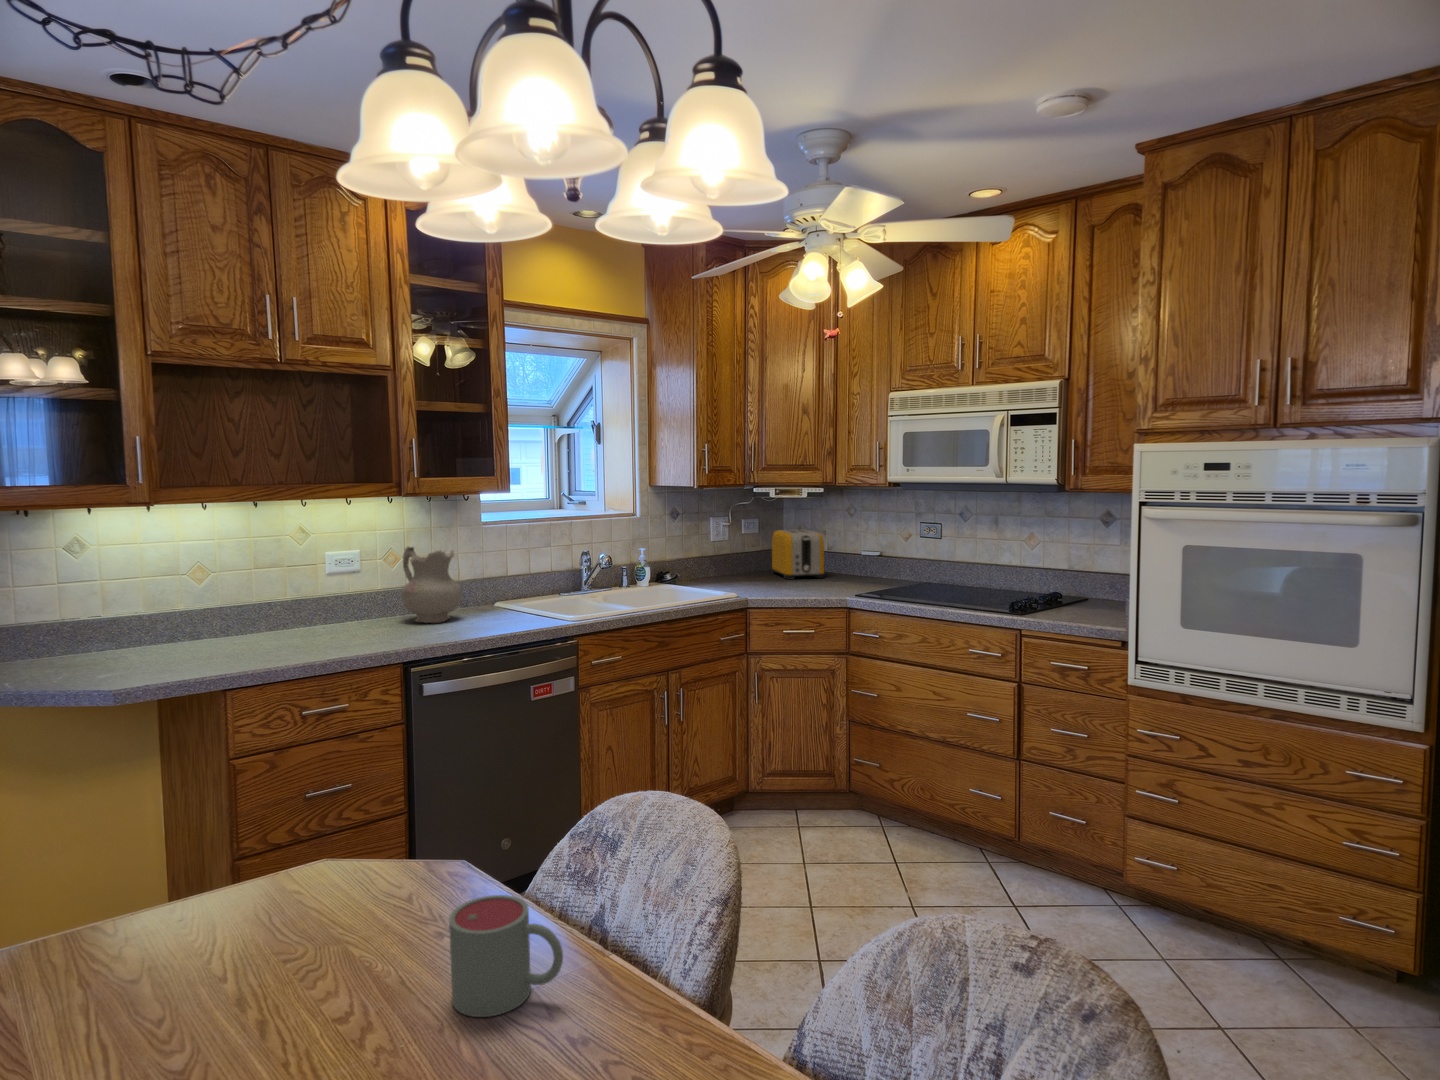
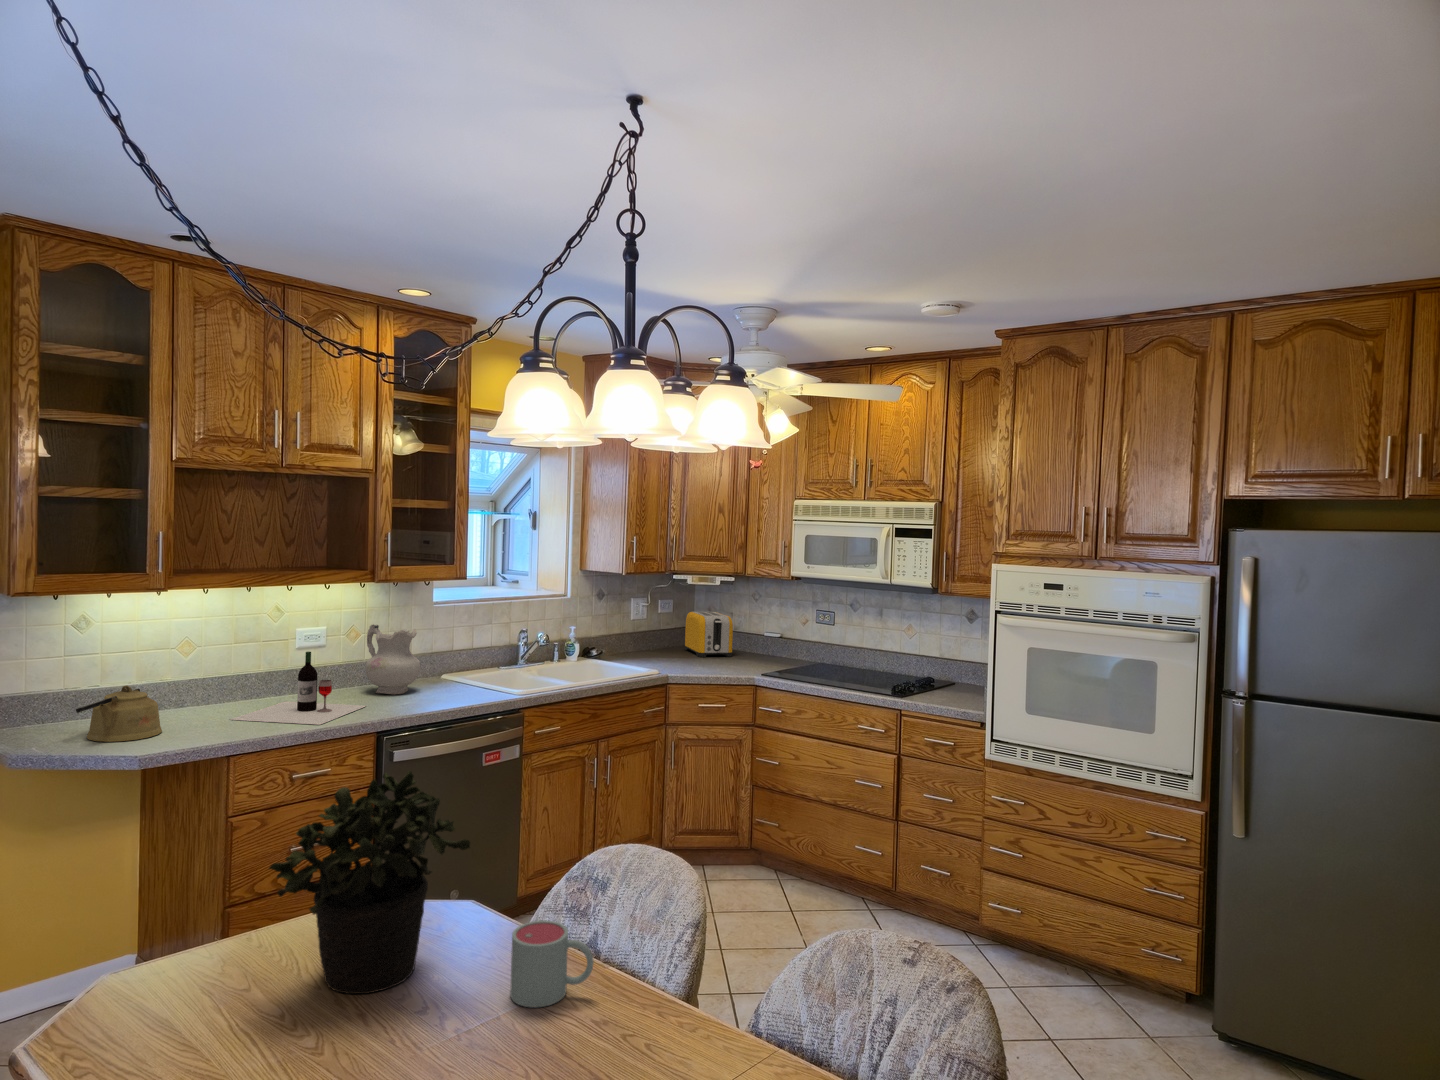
wine bottle: none [241,575,398,655] -> present [230,652,365,725]
kettle: none [62,614,162,676] -> present [76,686,162,742]
potted plant: none [117,693,397,990] -> present [269,771,470,994]

